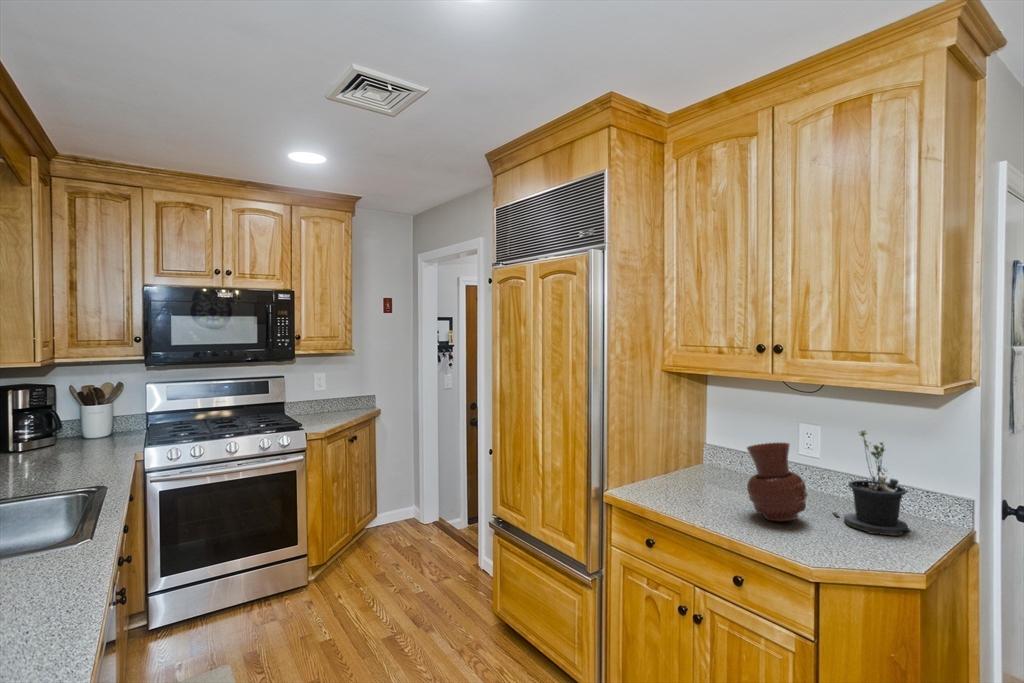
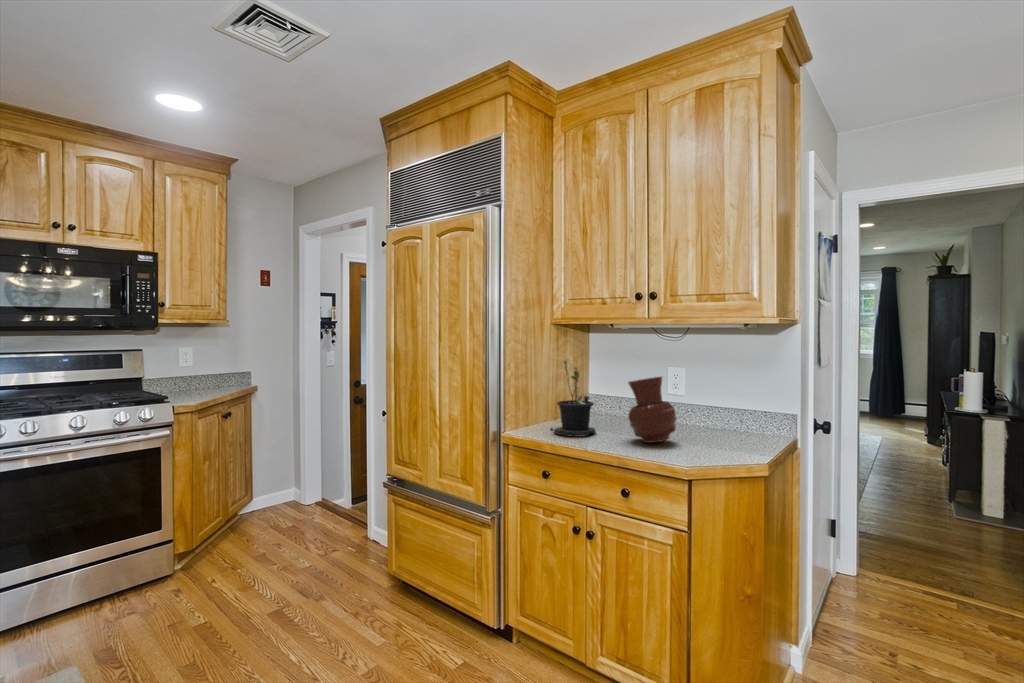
potted plant: present [833,431,910,536] -> present [551,360,596,437]

